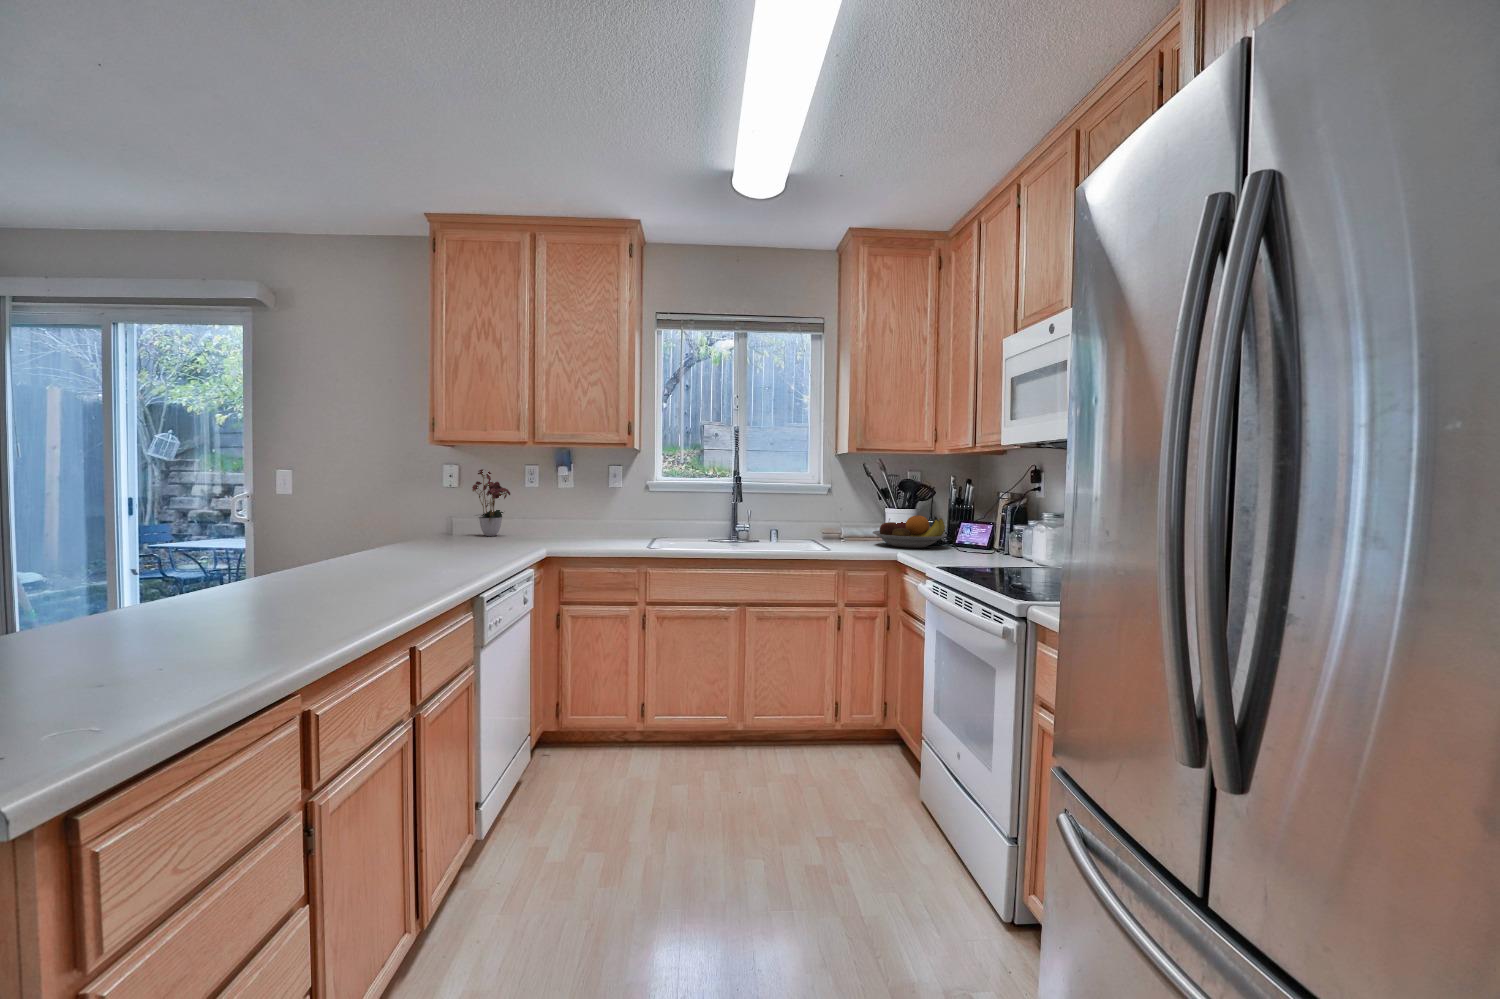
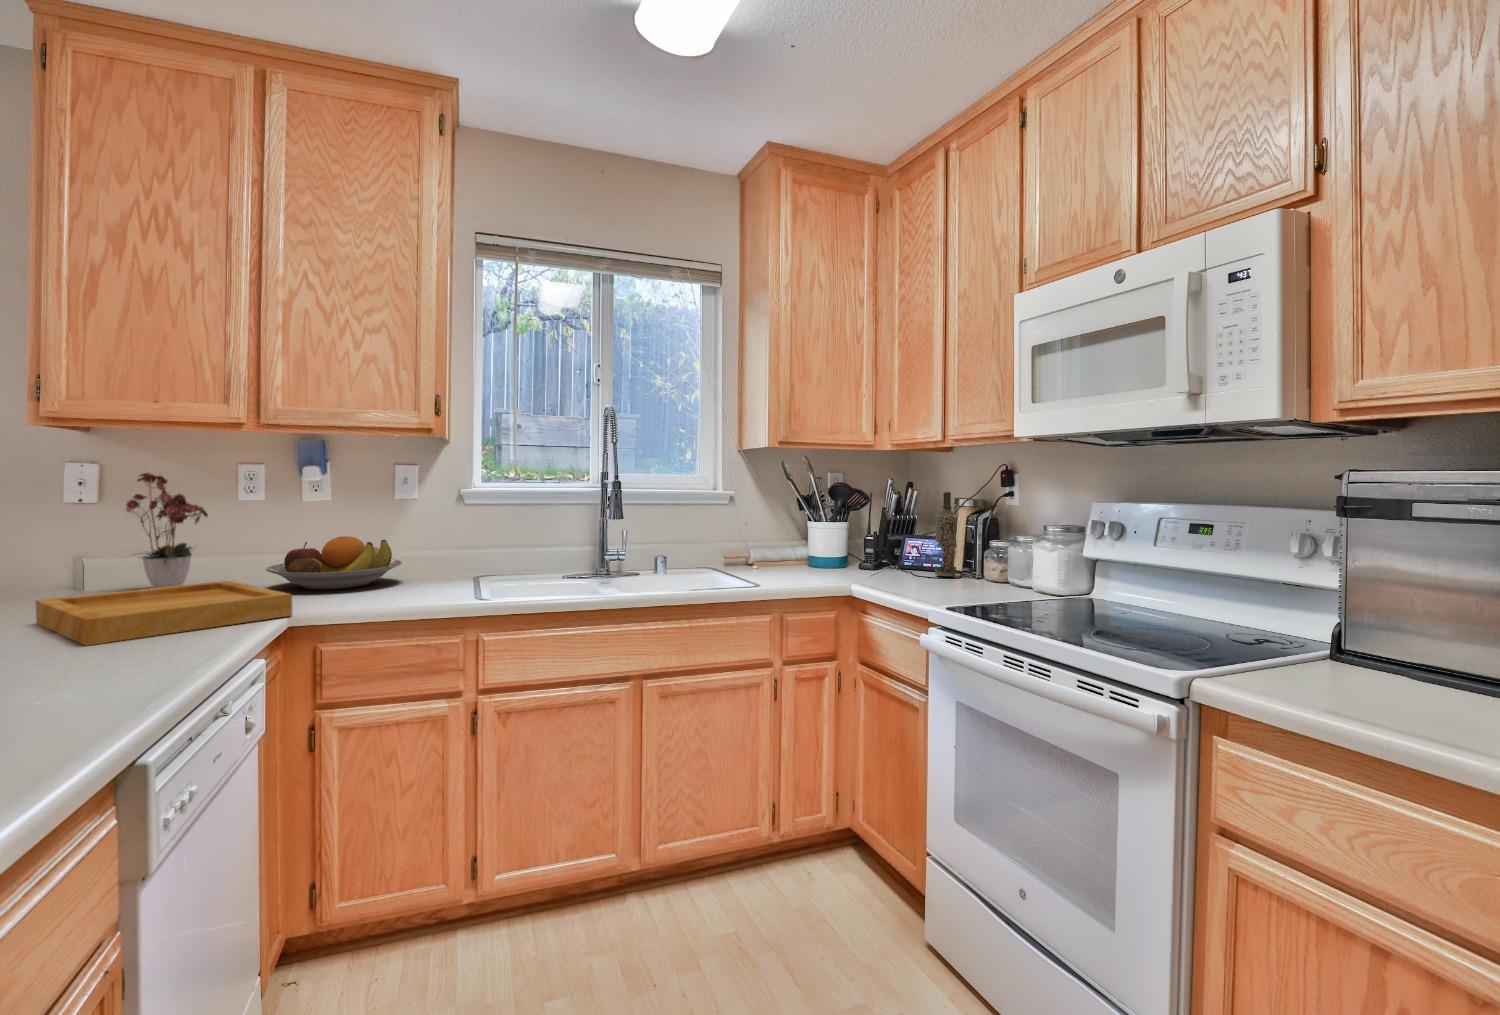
bottle: none [977,486,995,551] -> present [935,491,957,577]
fruit bowl: present [873,516,947,548] -> present [266,536,402,589]
tray: none [436,530,548,555] -> present [35,581,292,646]

